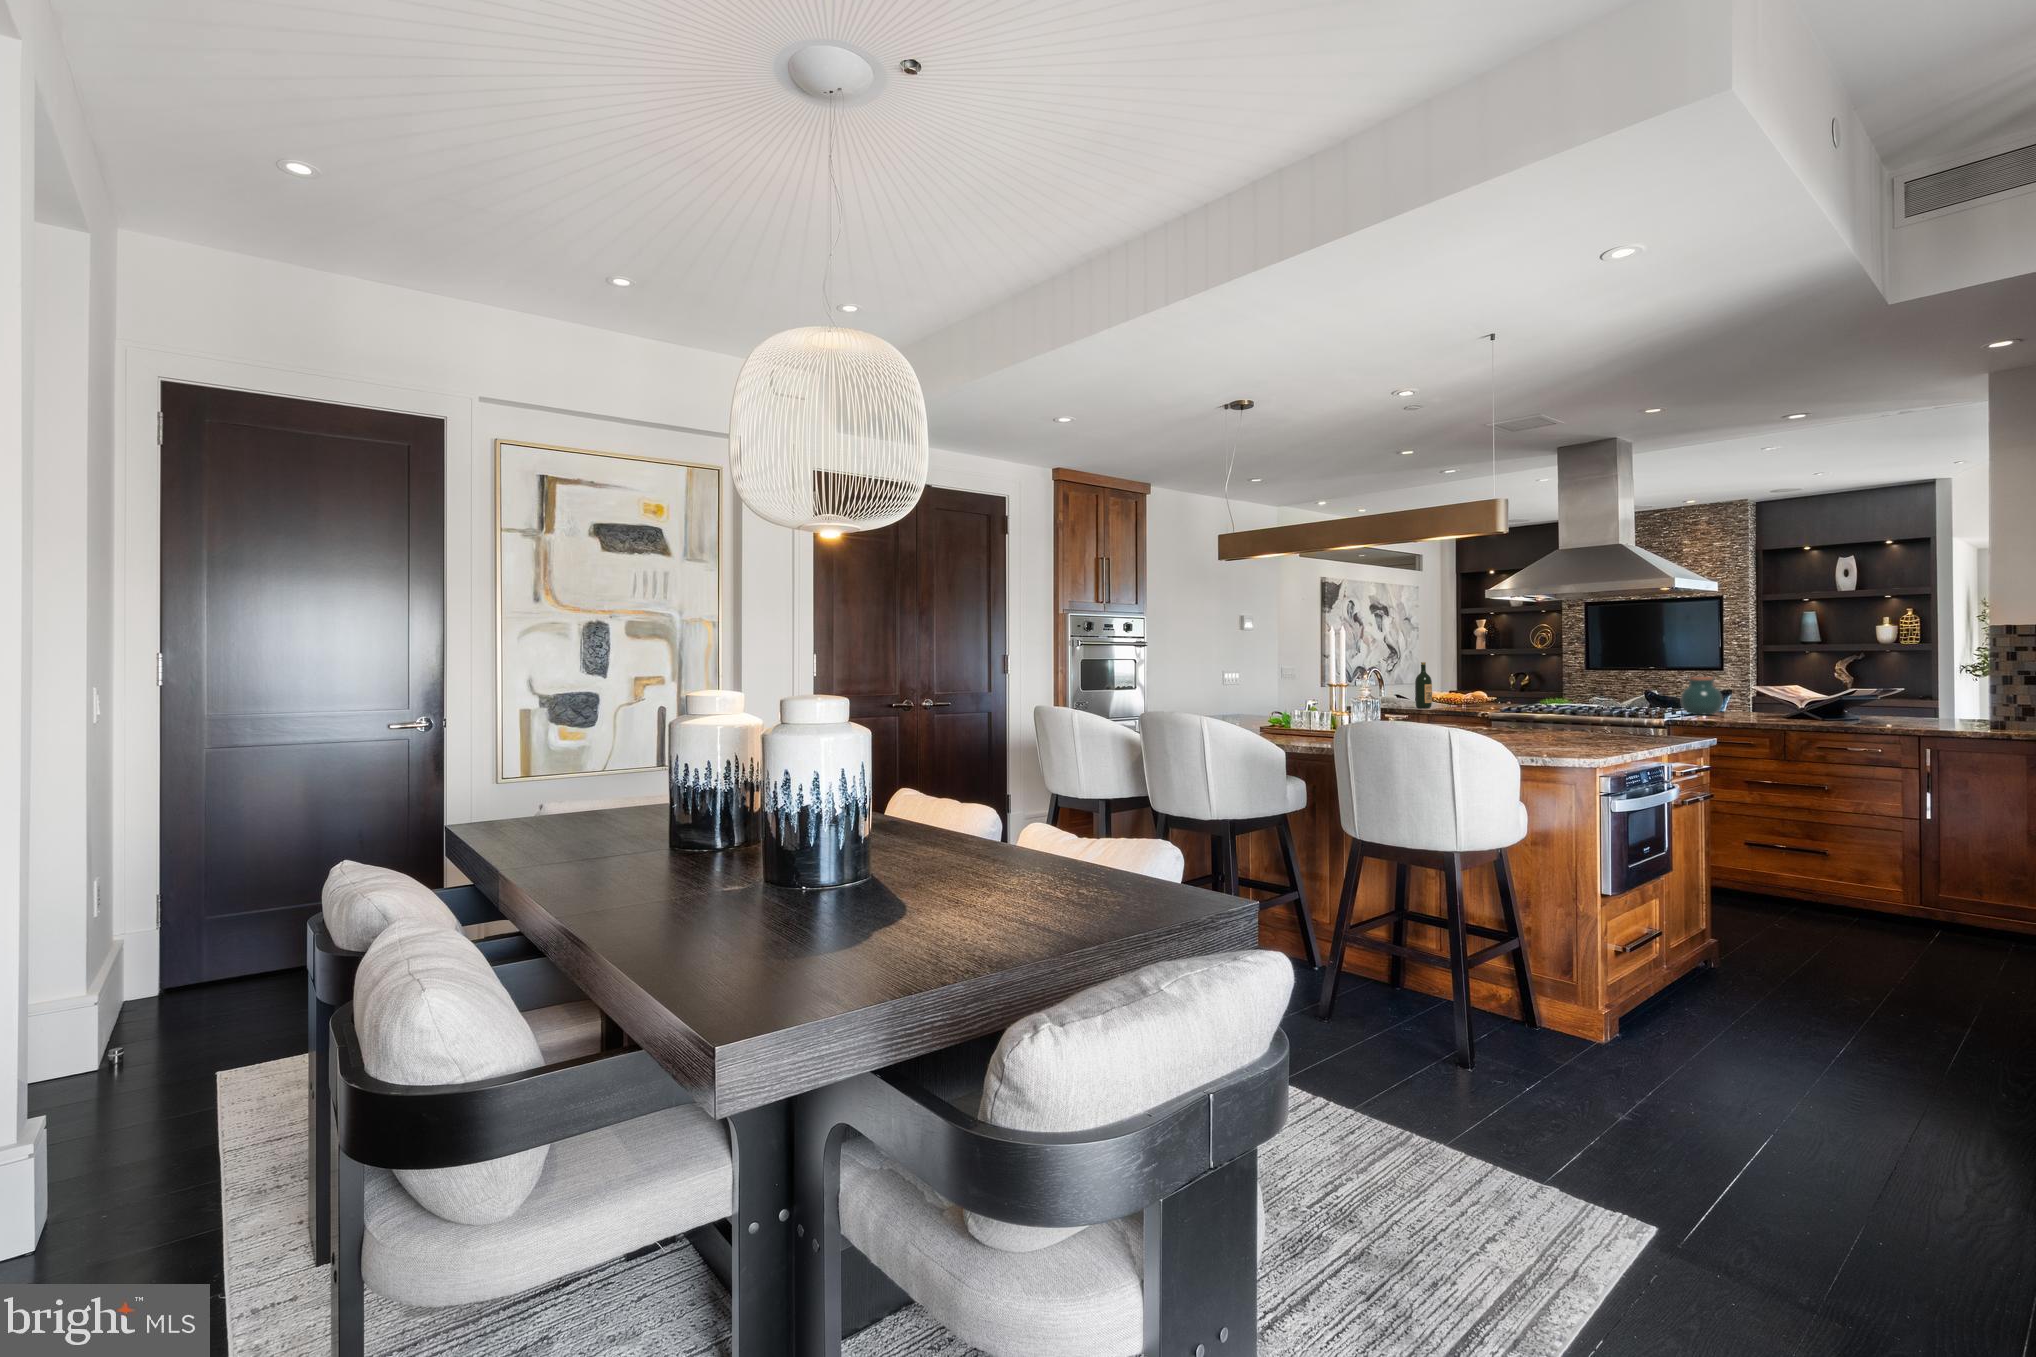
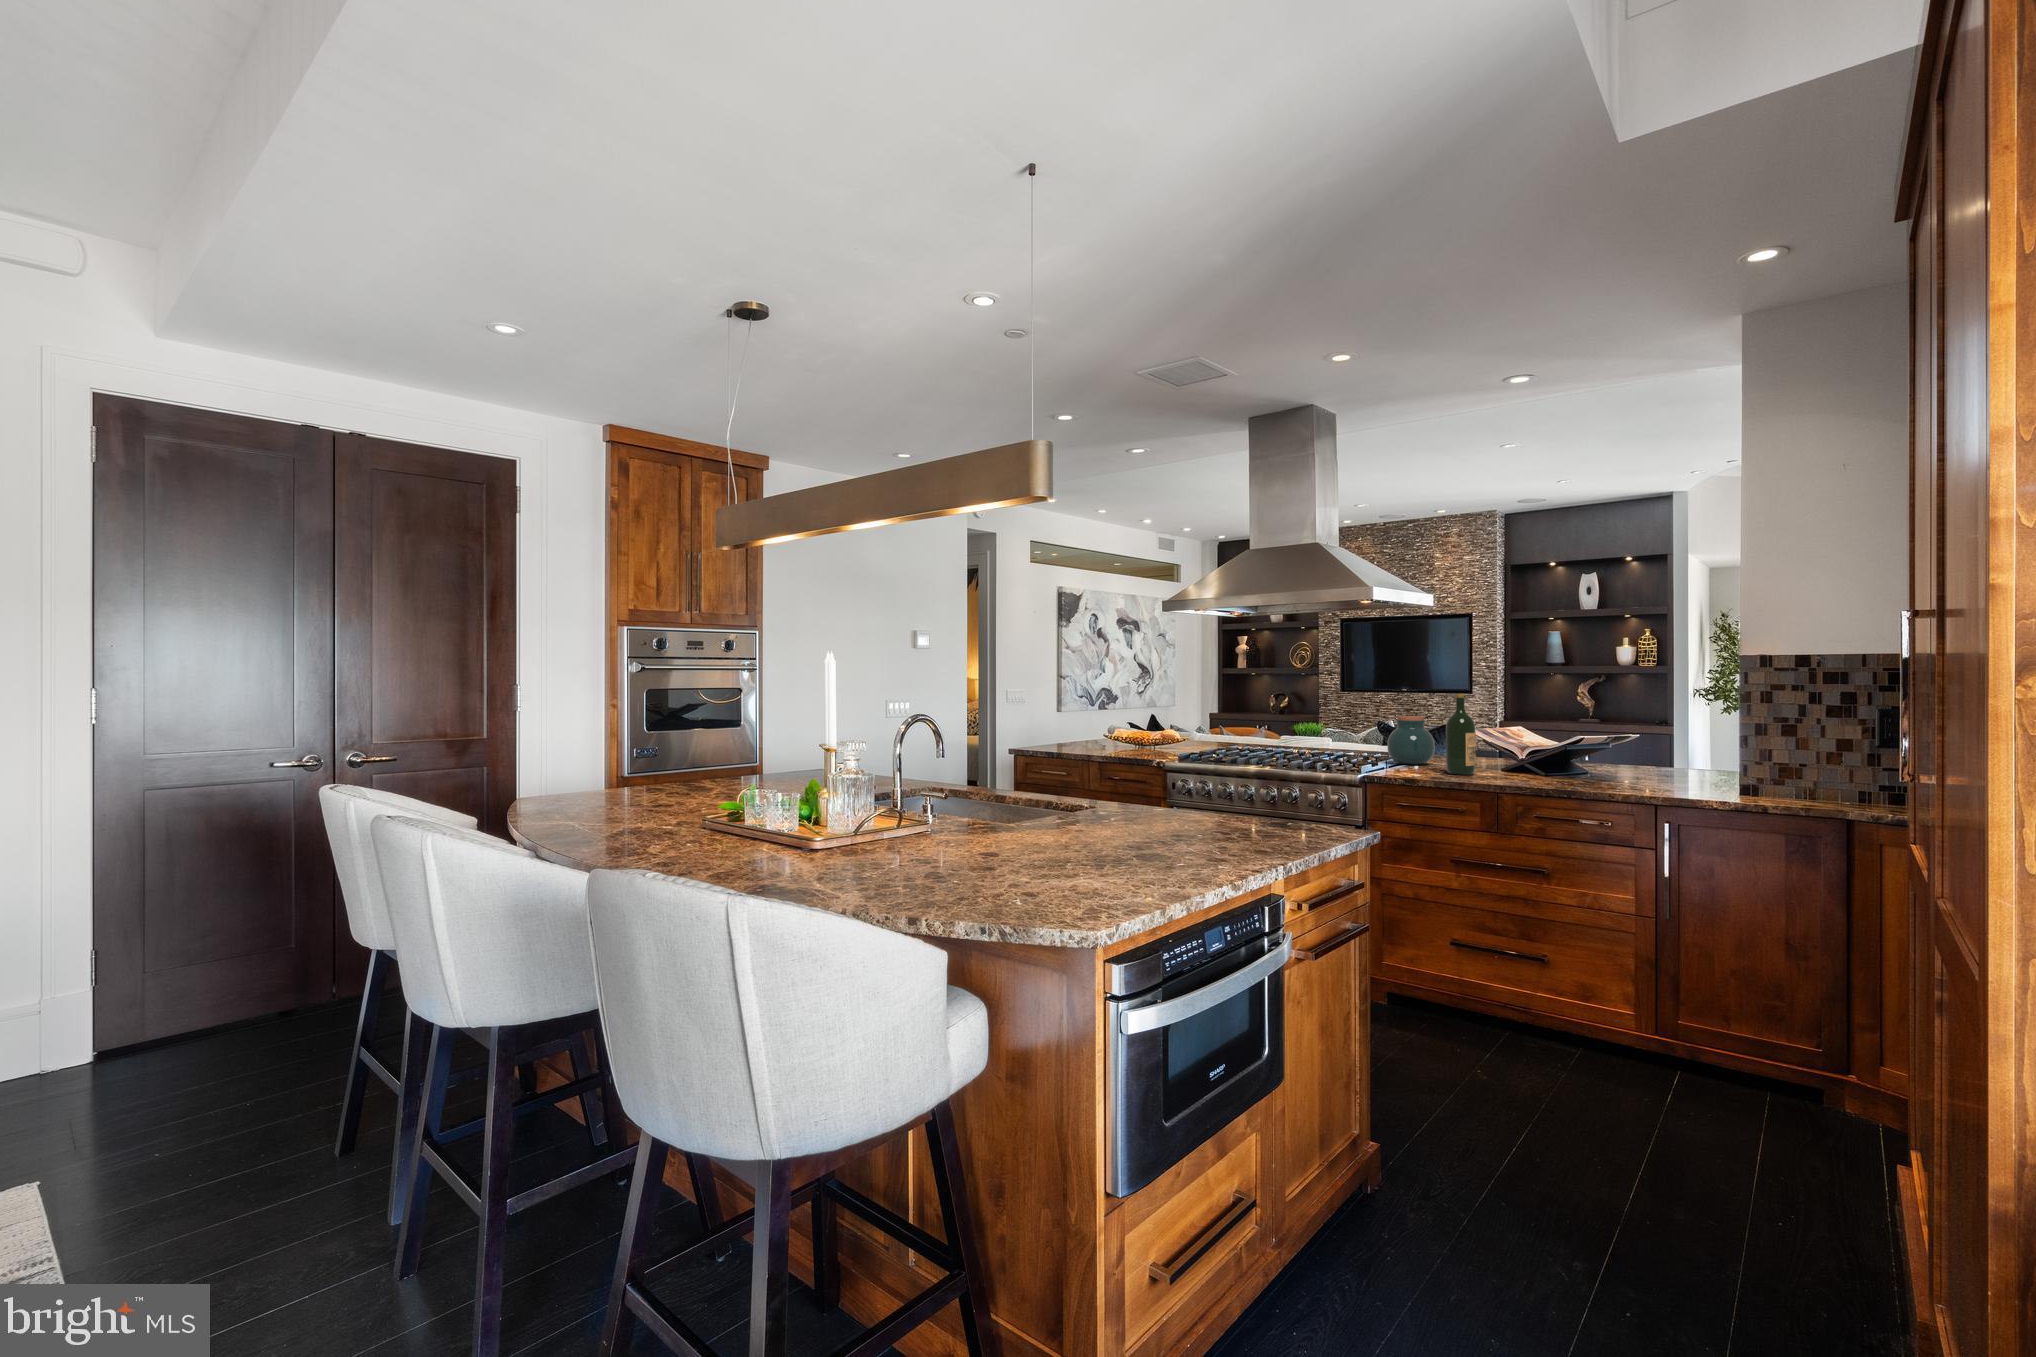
wine bottle: present [1415,662,1432,708] -> present [1446,694,1476,775]

